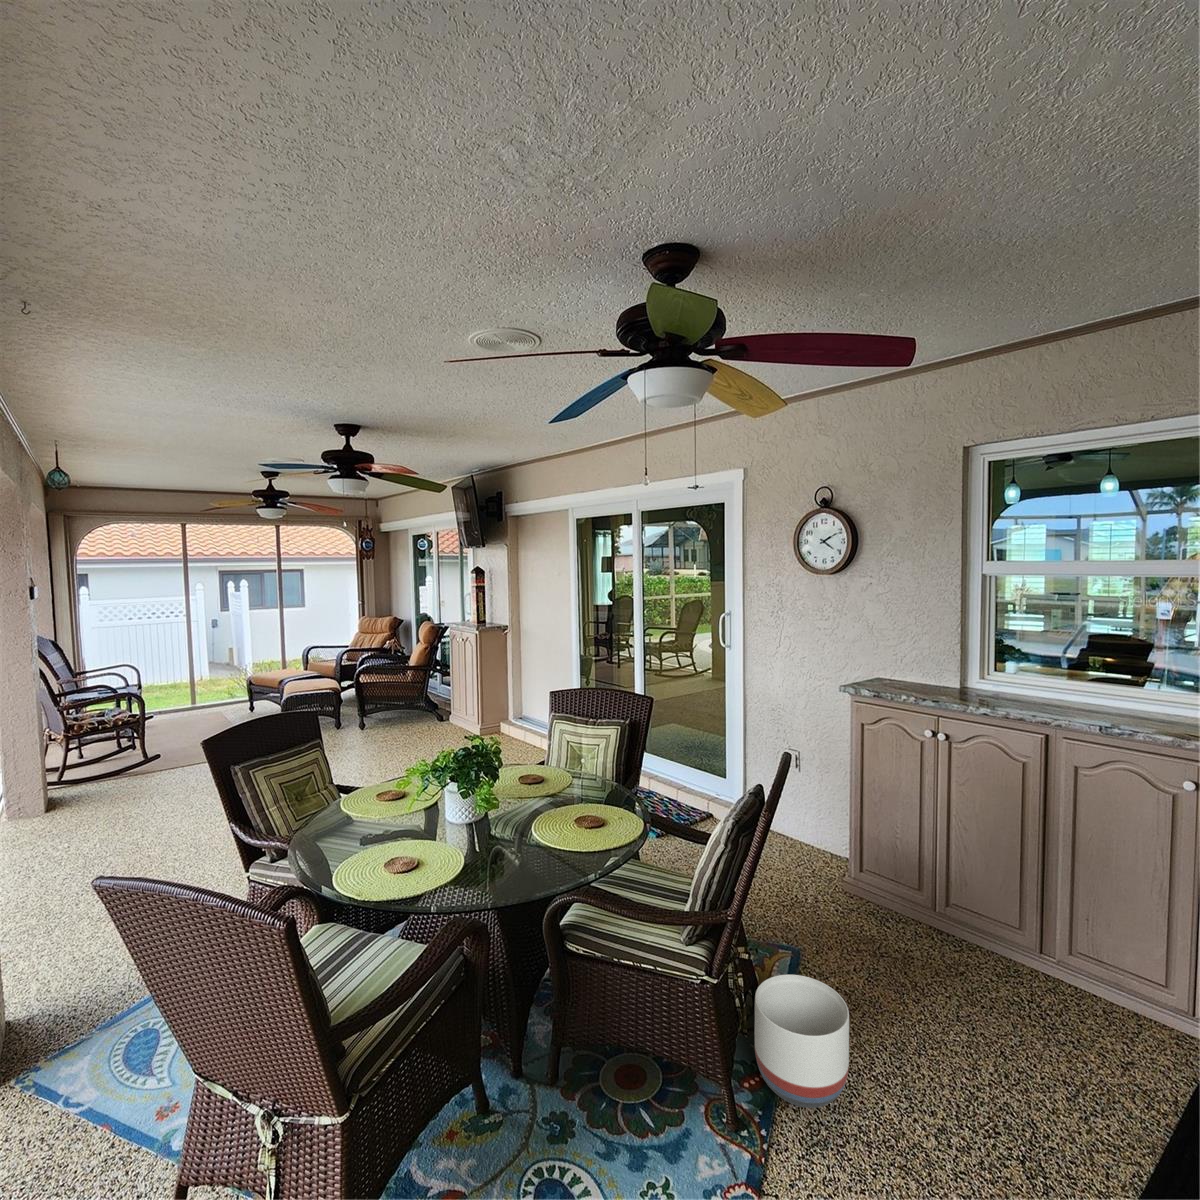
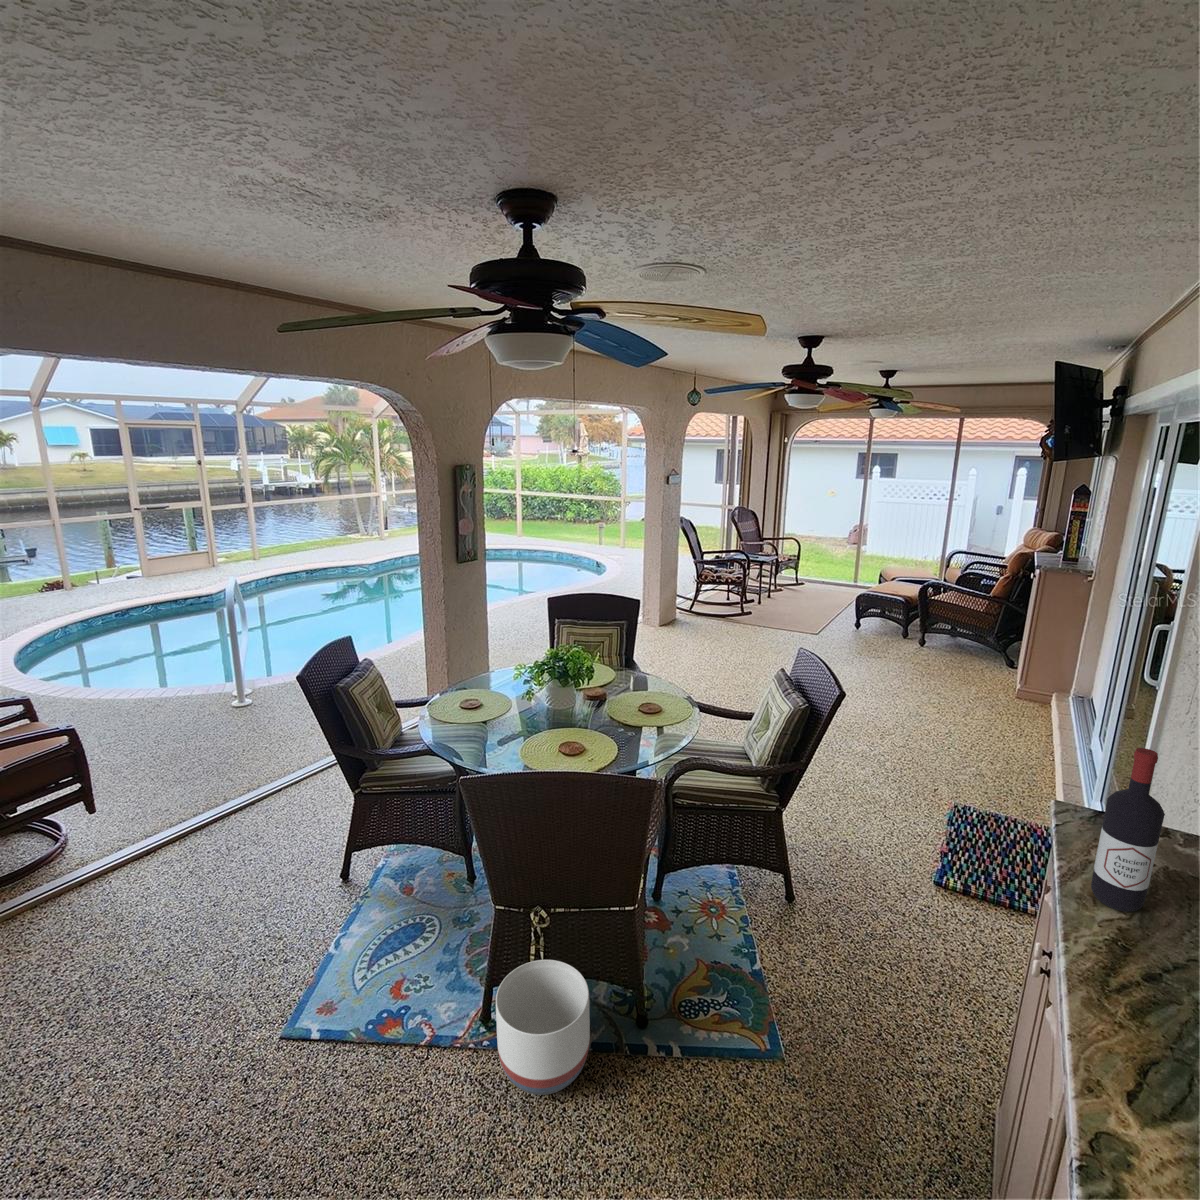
wine bottle: none [933,627,955,699] -> present [1091,748,1165,912]

